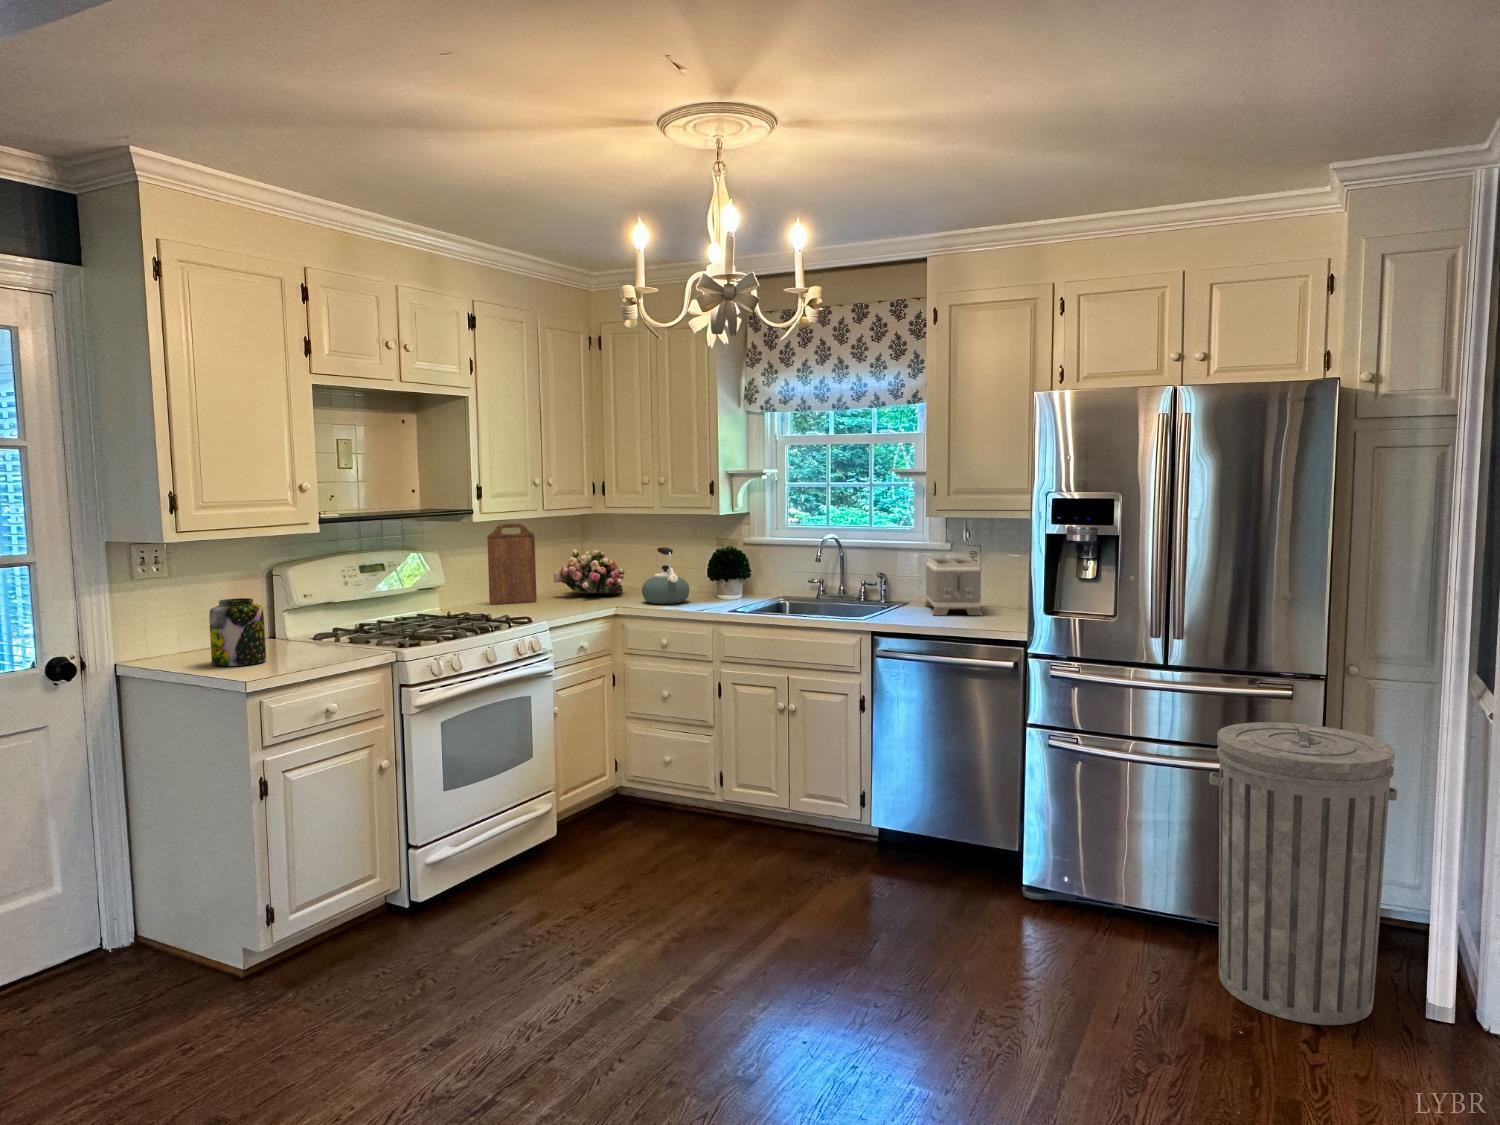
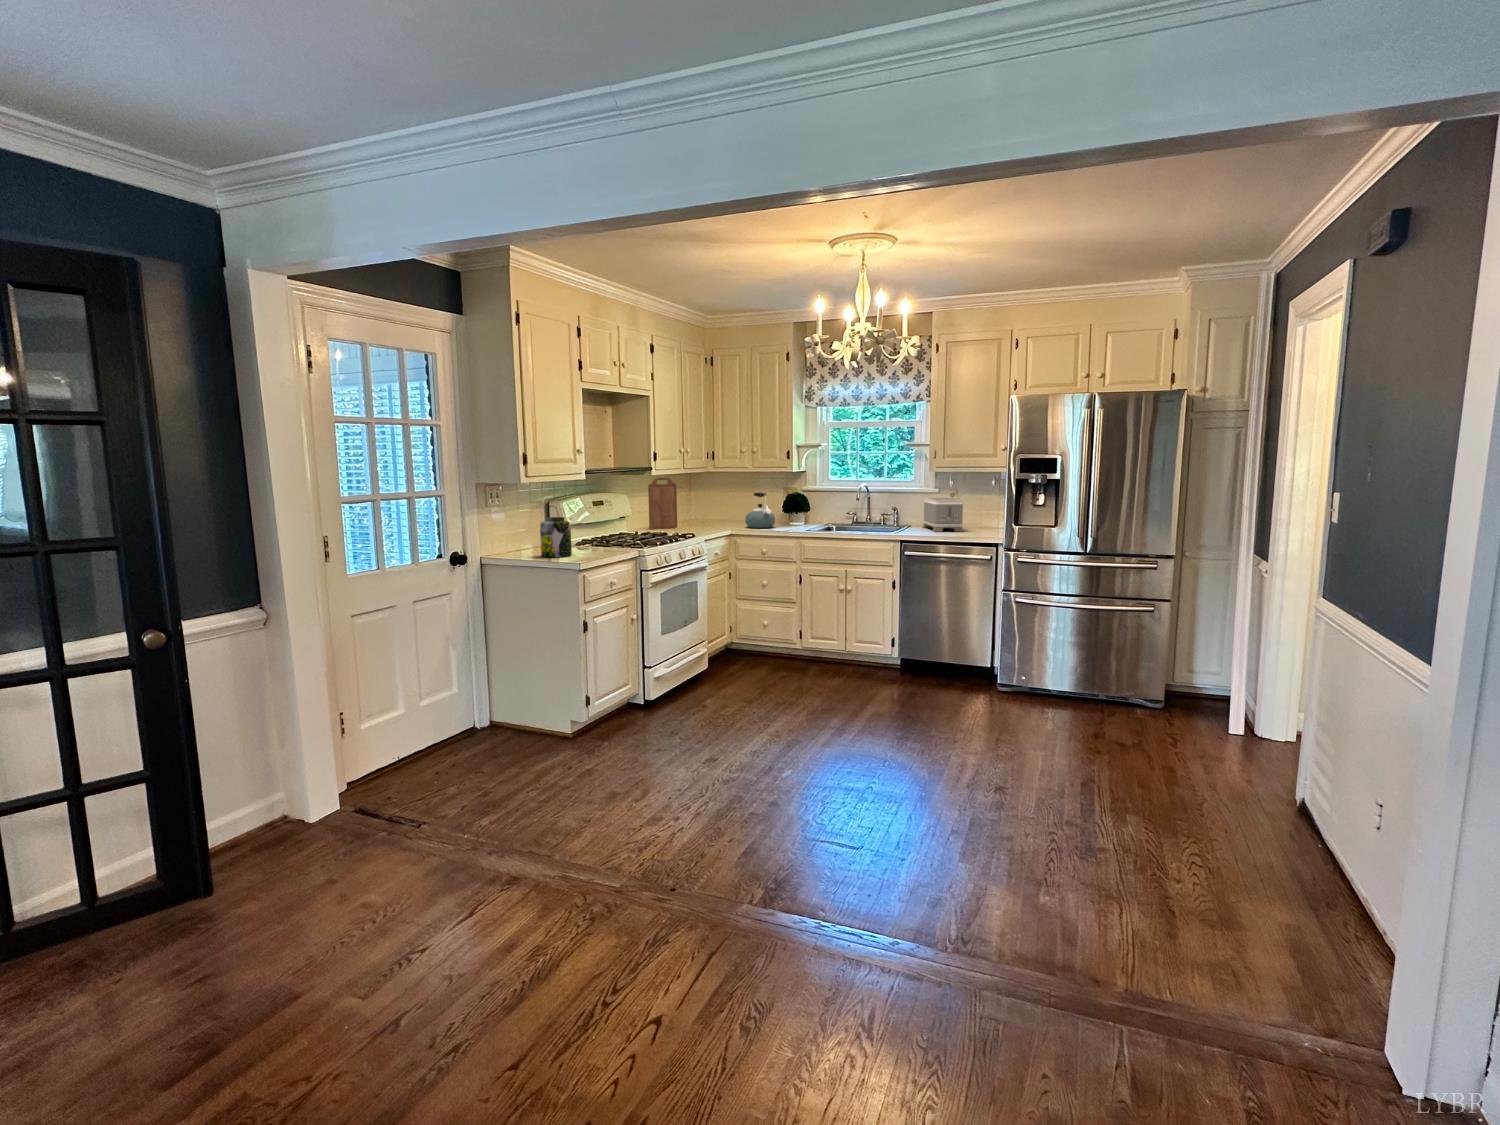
flower arrangement: present [554,549,625,594] -> none [683,495,727,523]
trash can: present [1209,722,1397,1025] -> none [1114,581,1214,736]

